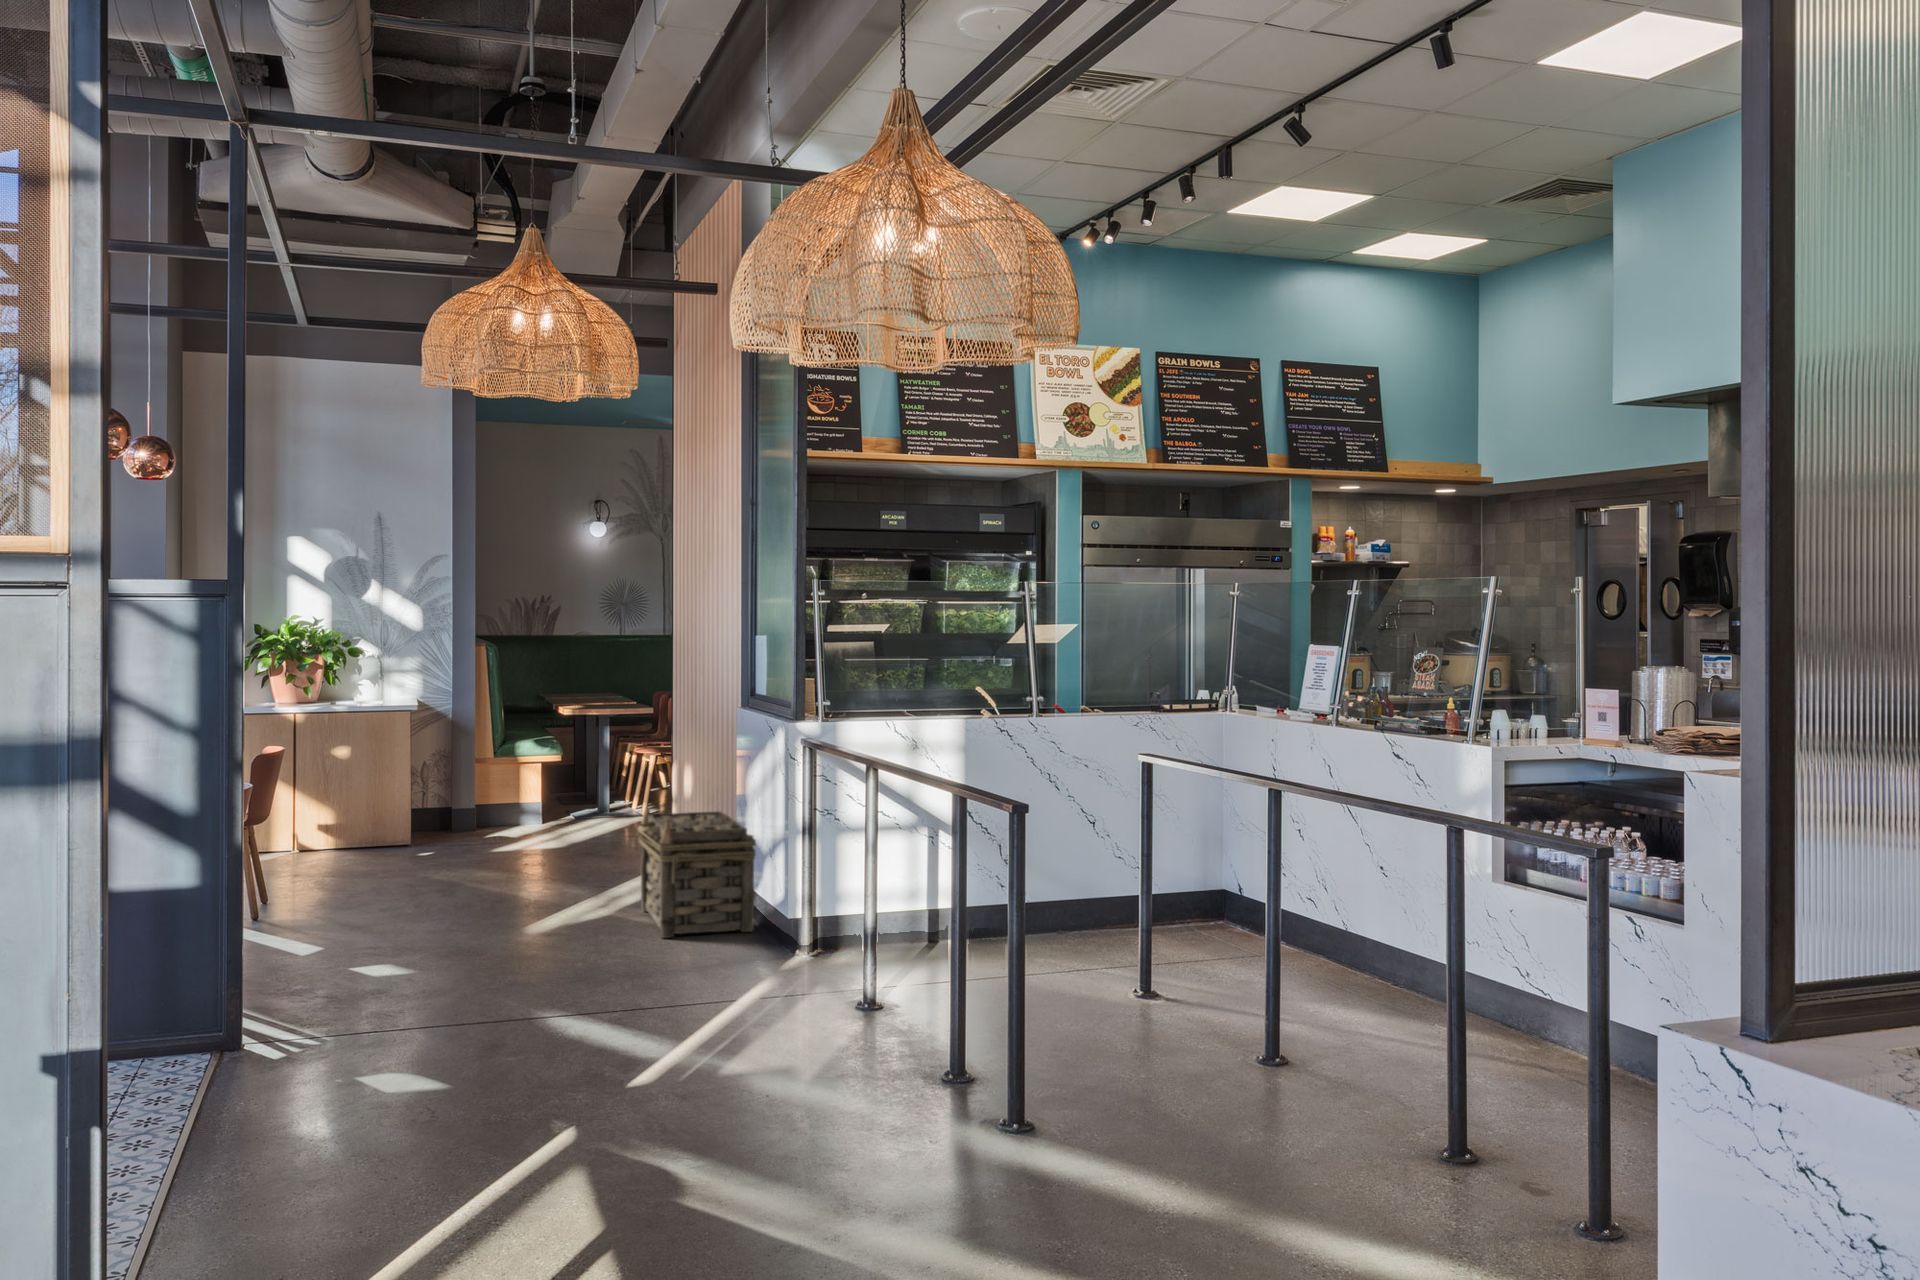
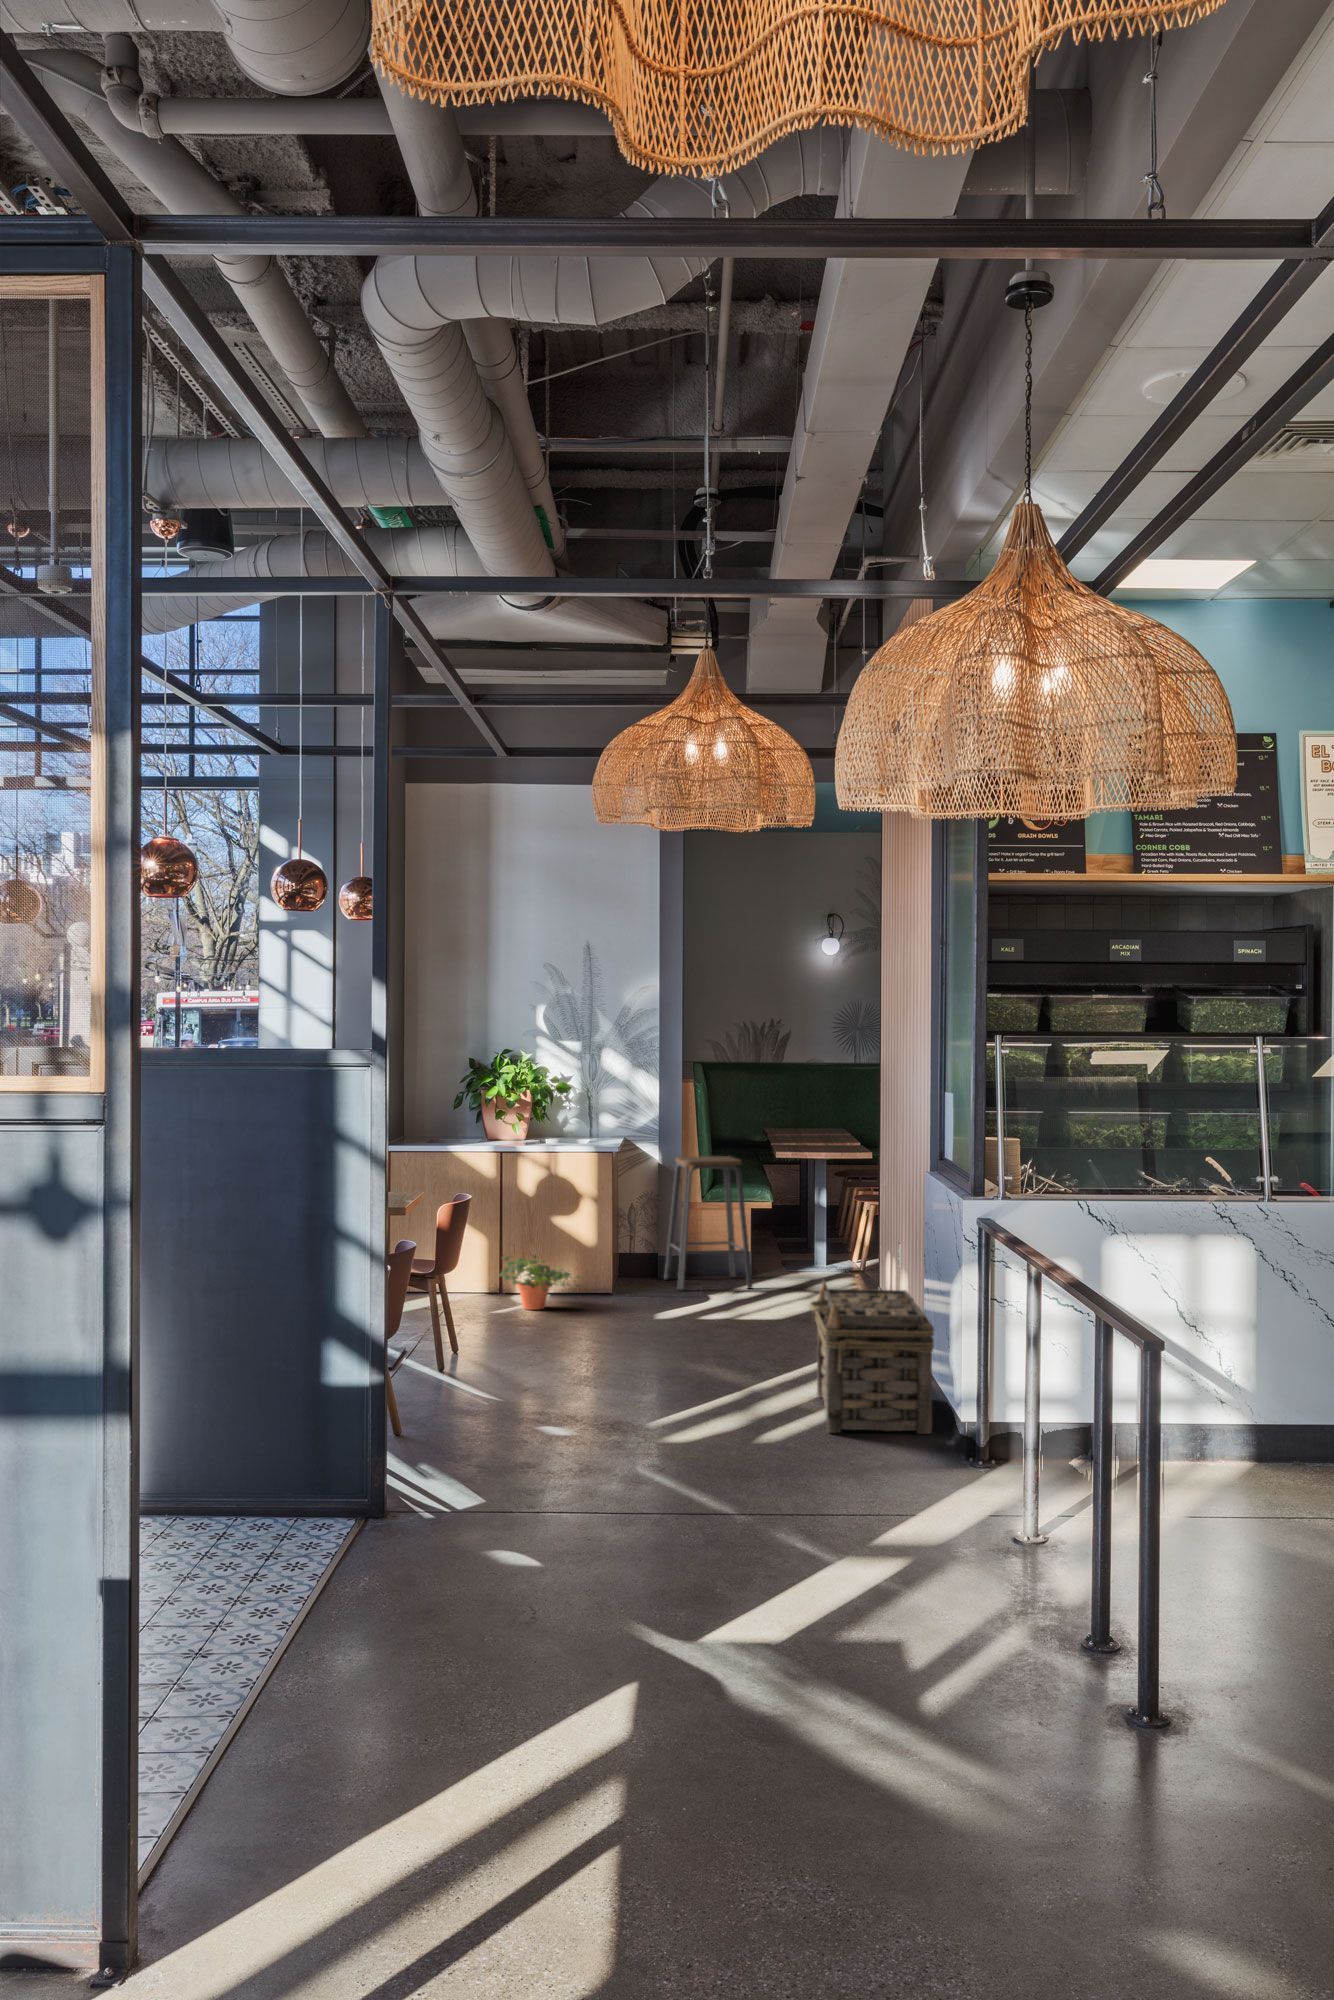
bar stool: none [460,712,548,837] -> present [664,1156,753,1291]
potted plant: none [299,808,387,860] -> present [500,1255,580,1310]

